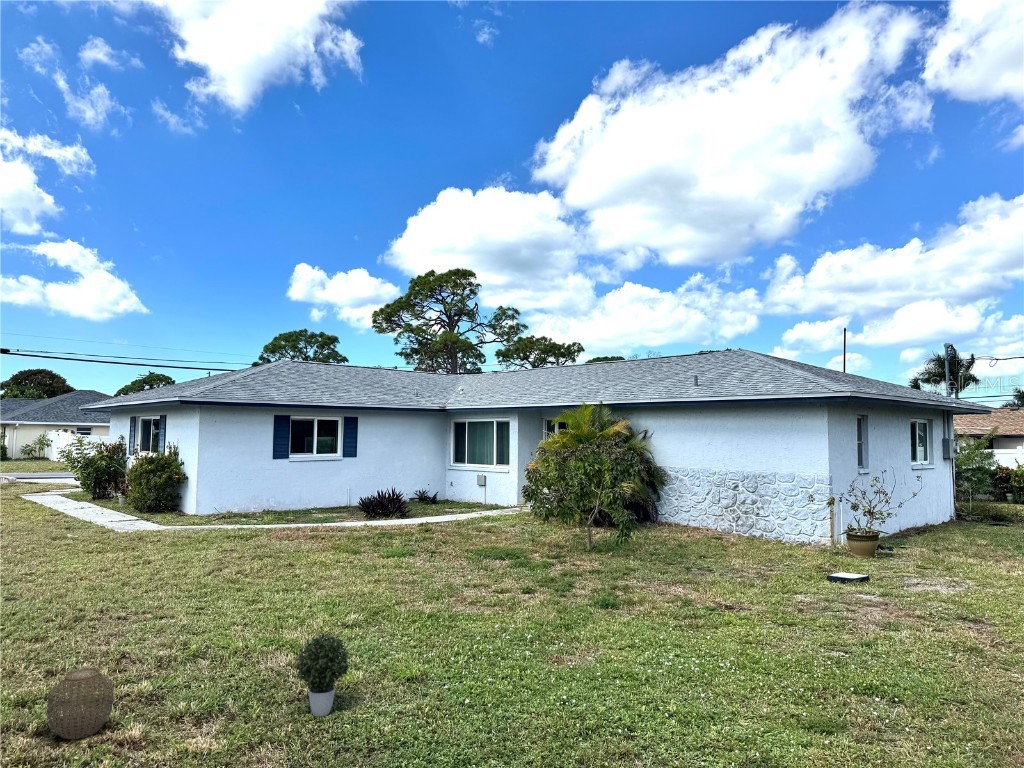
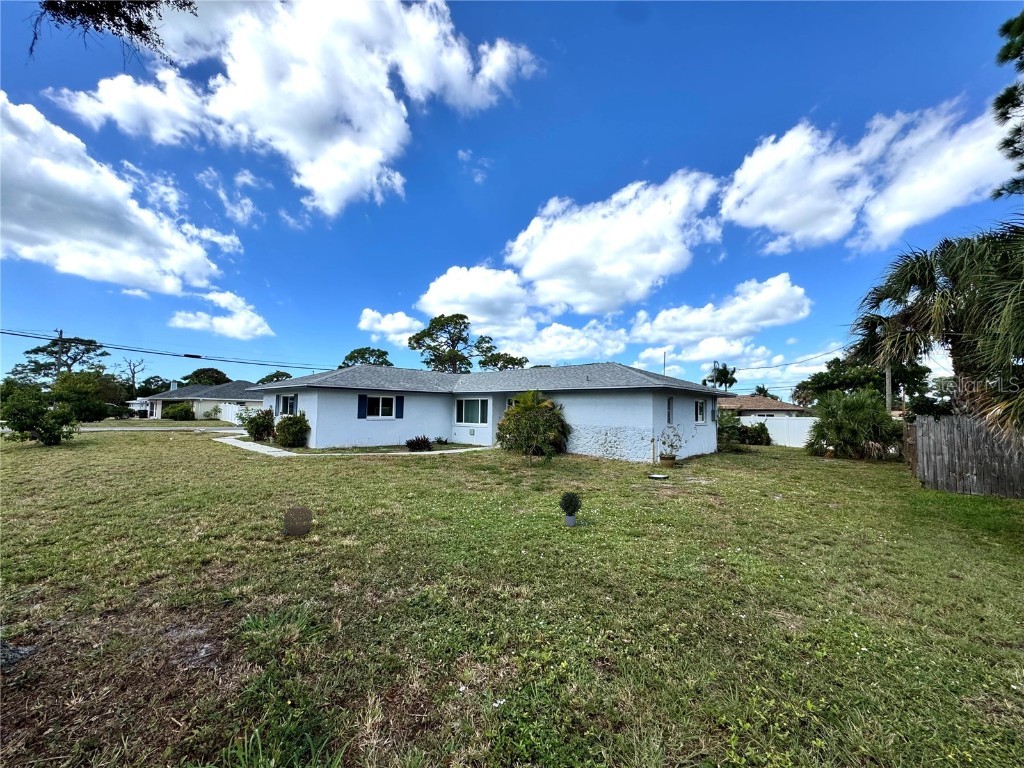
potted plant: present [294,633,349,717] -> present [559,492,582,527]

